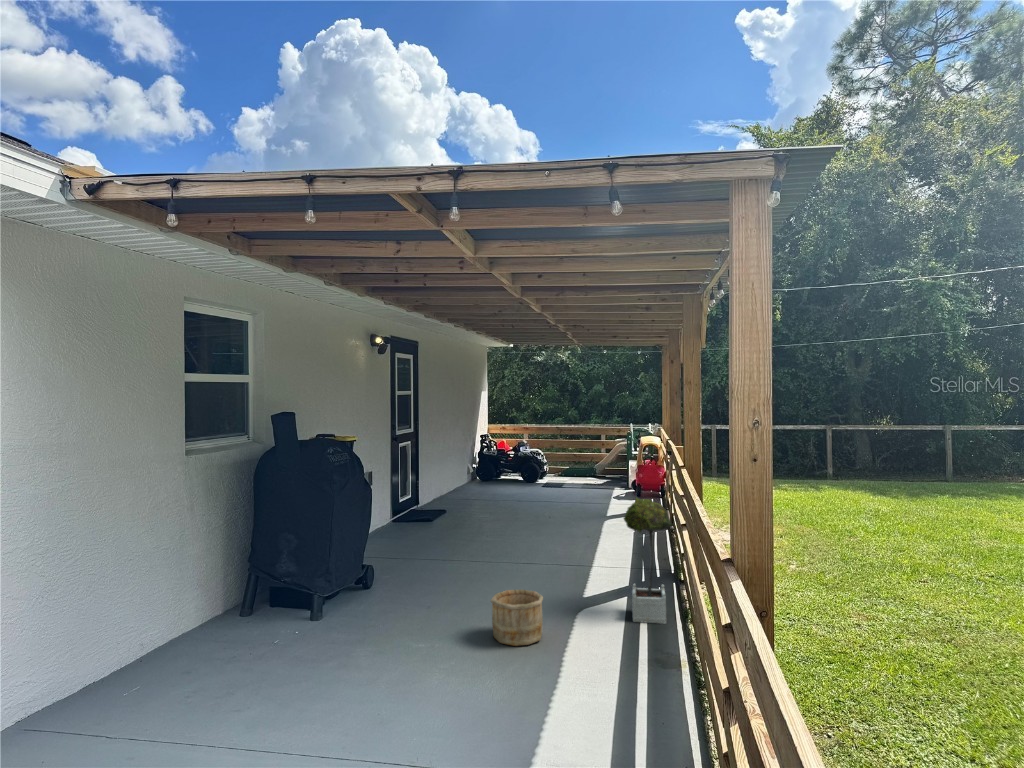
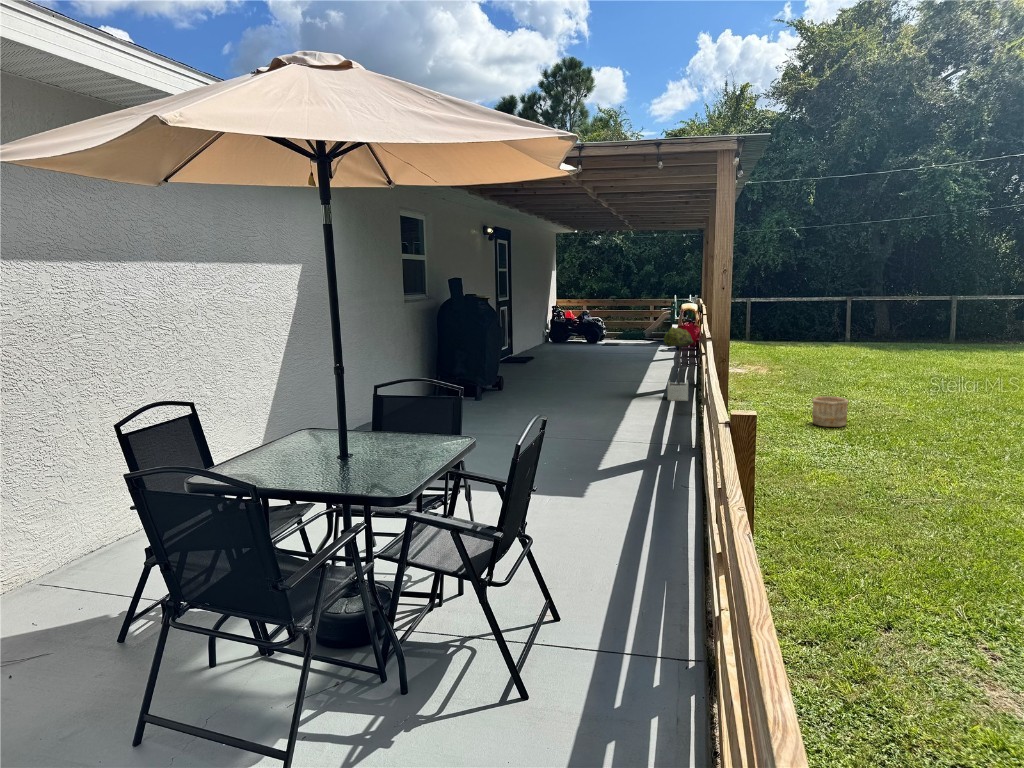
wooden bucket: present [491,589,543,646] -> present [812,396,849,427]

